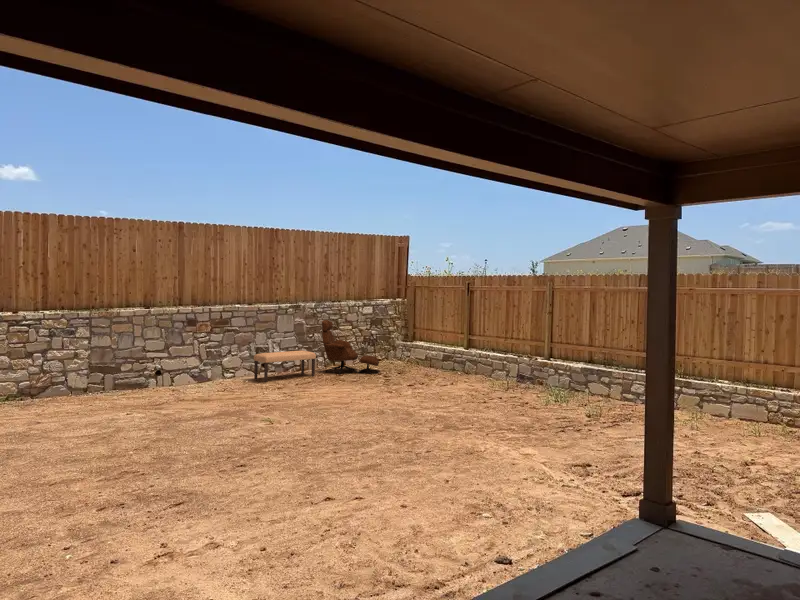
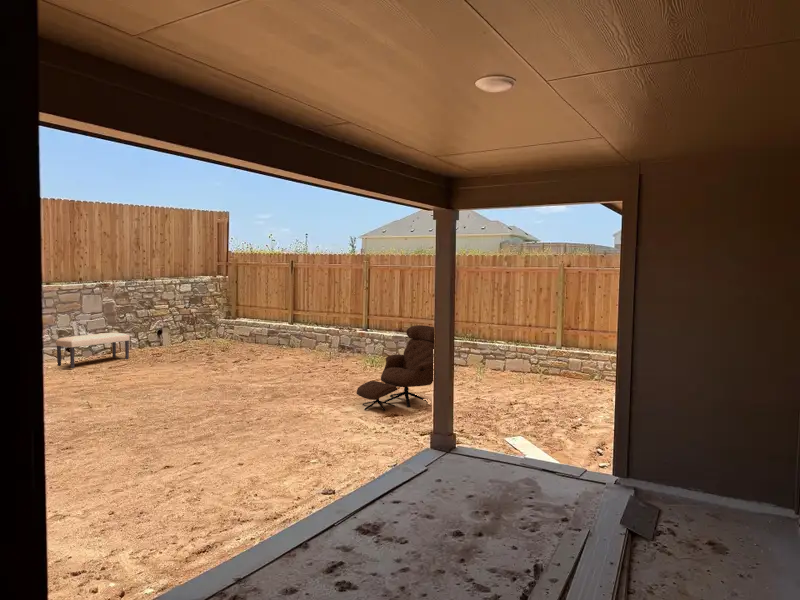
lounge chair: present [322,320,379,374] -> present [357,325,434,411]

